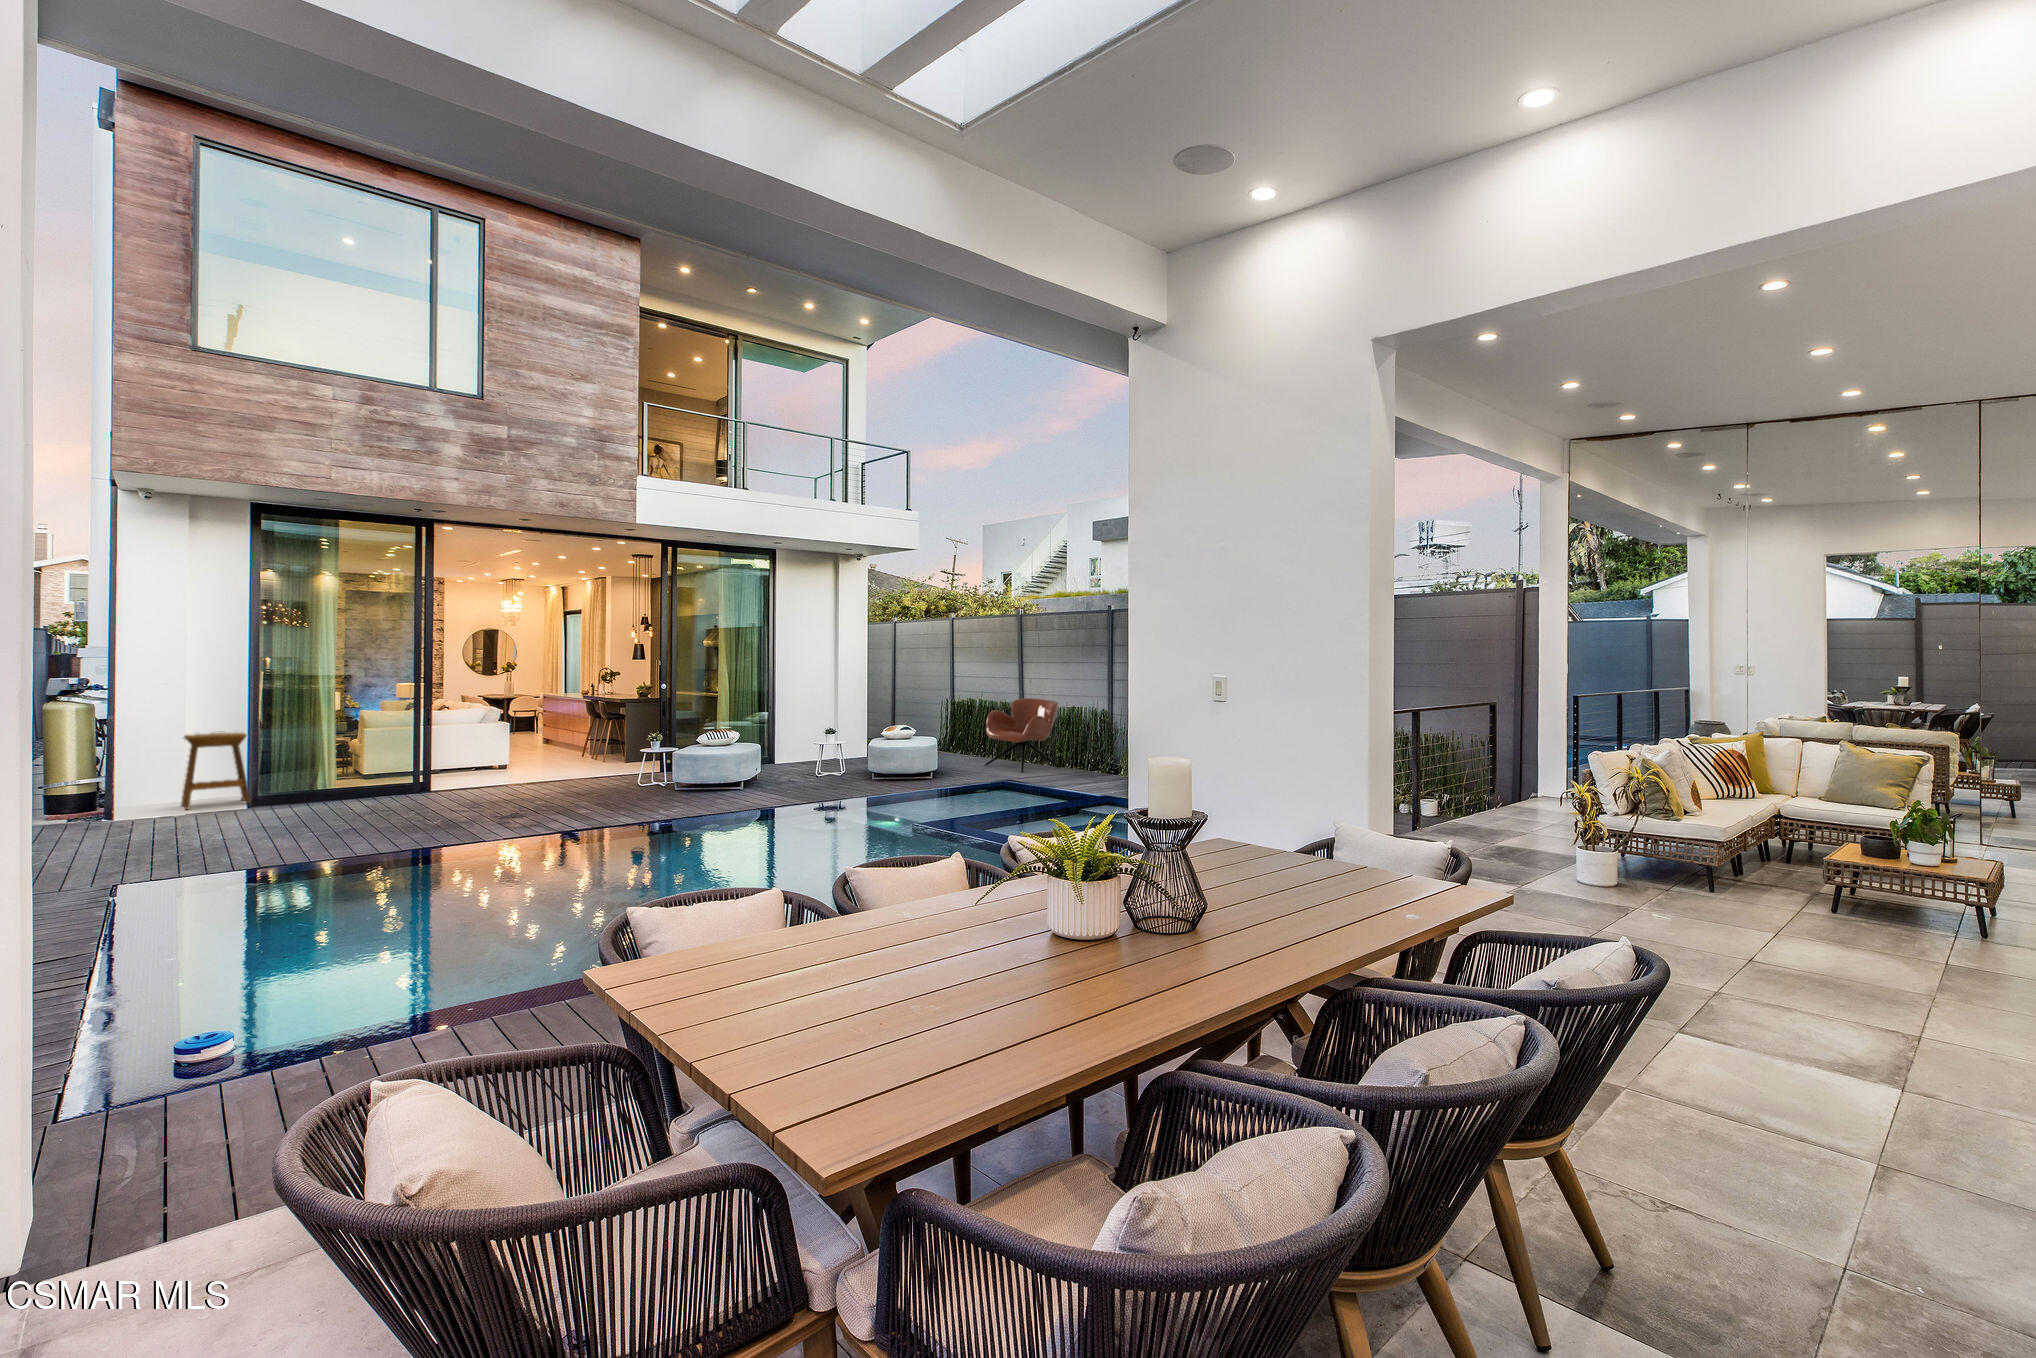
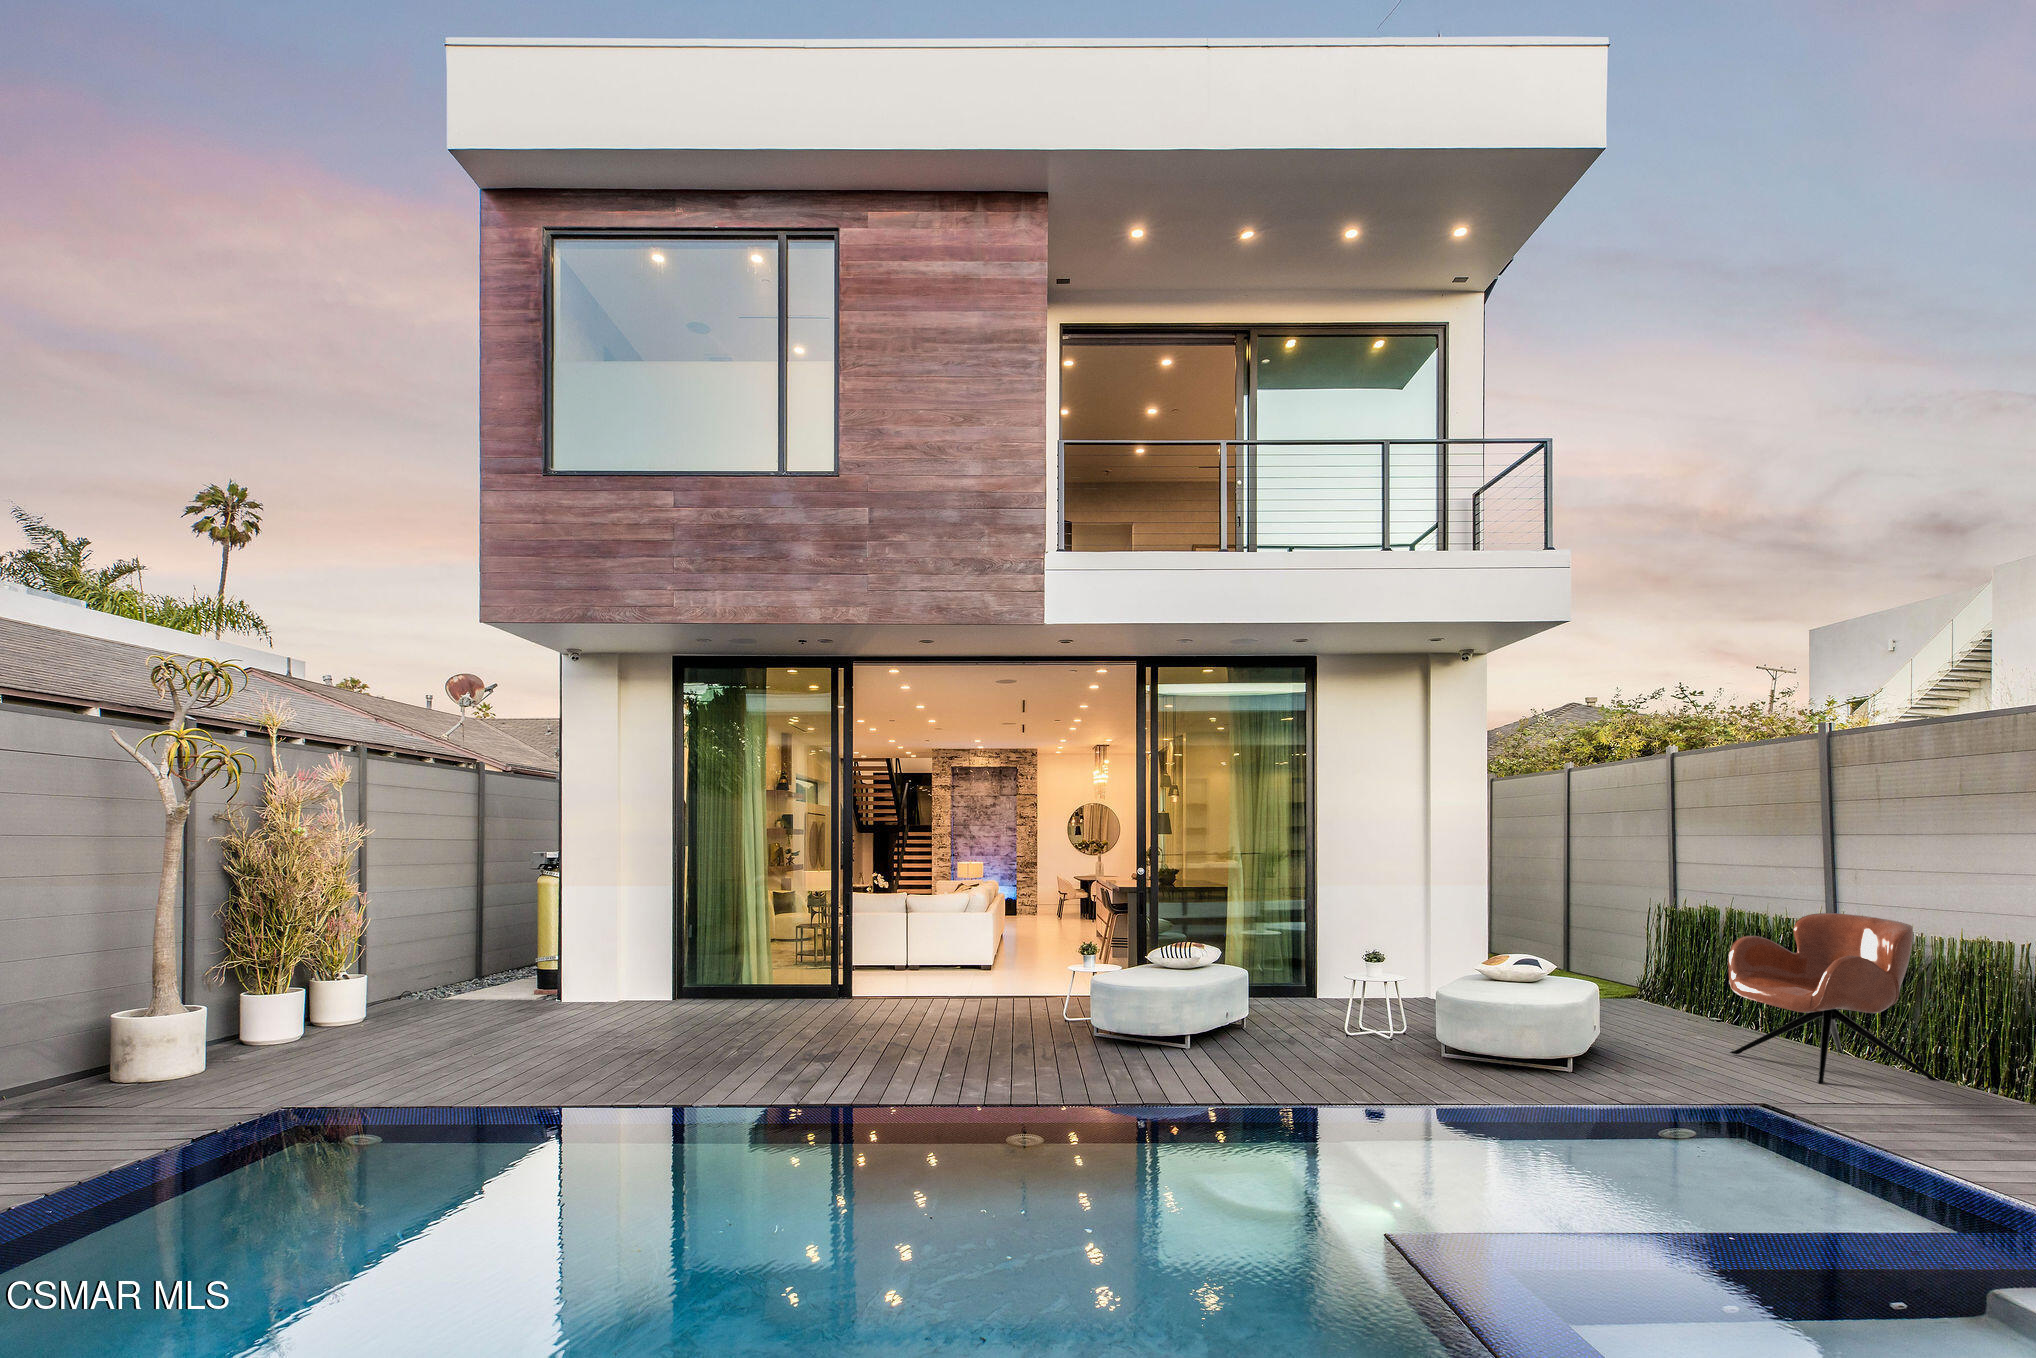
stool: present [181,731,251,810] -> none [591,914,658,1005]

